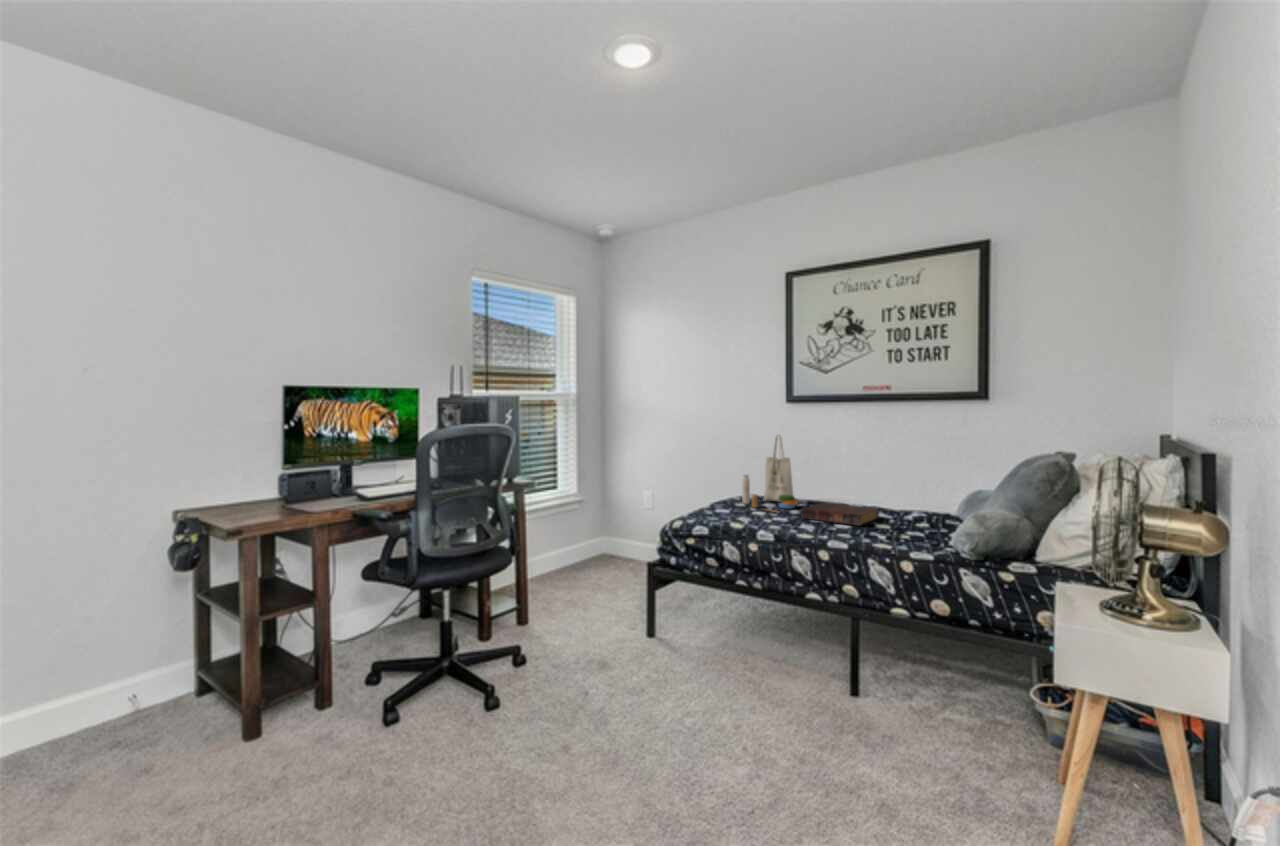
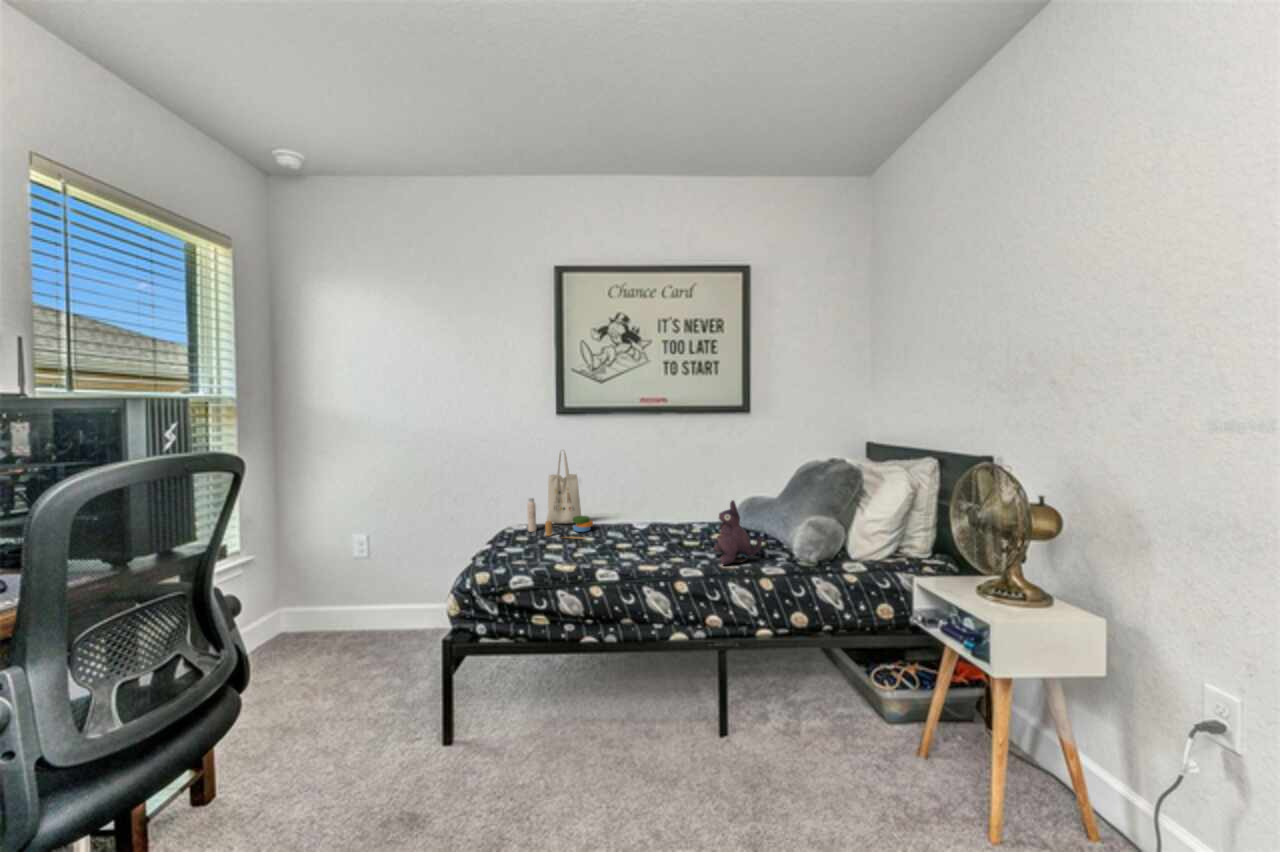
plush toy: none [873,484,923,546] -> present [714,500,762,565]
book: present [802,502,878,526] -> none [615,519,679,543]

